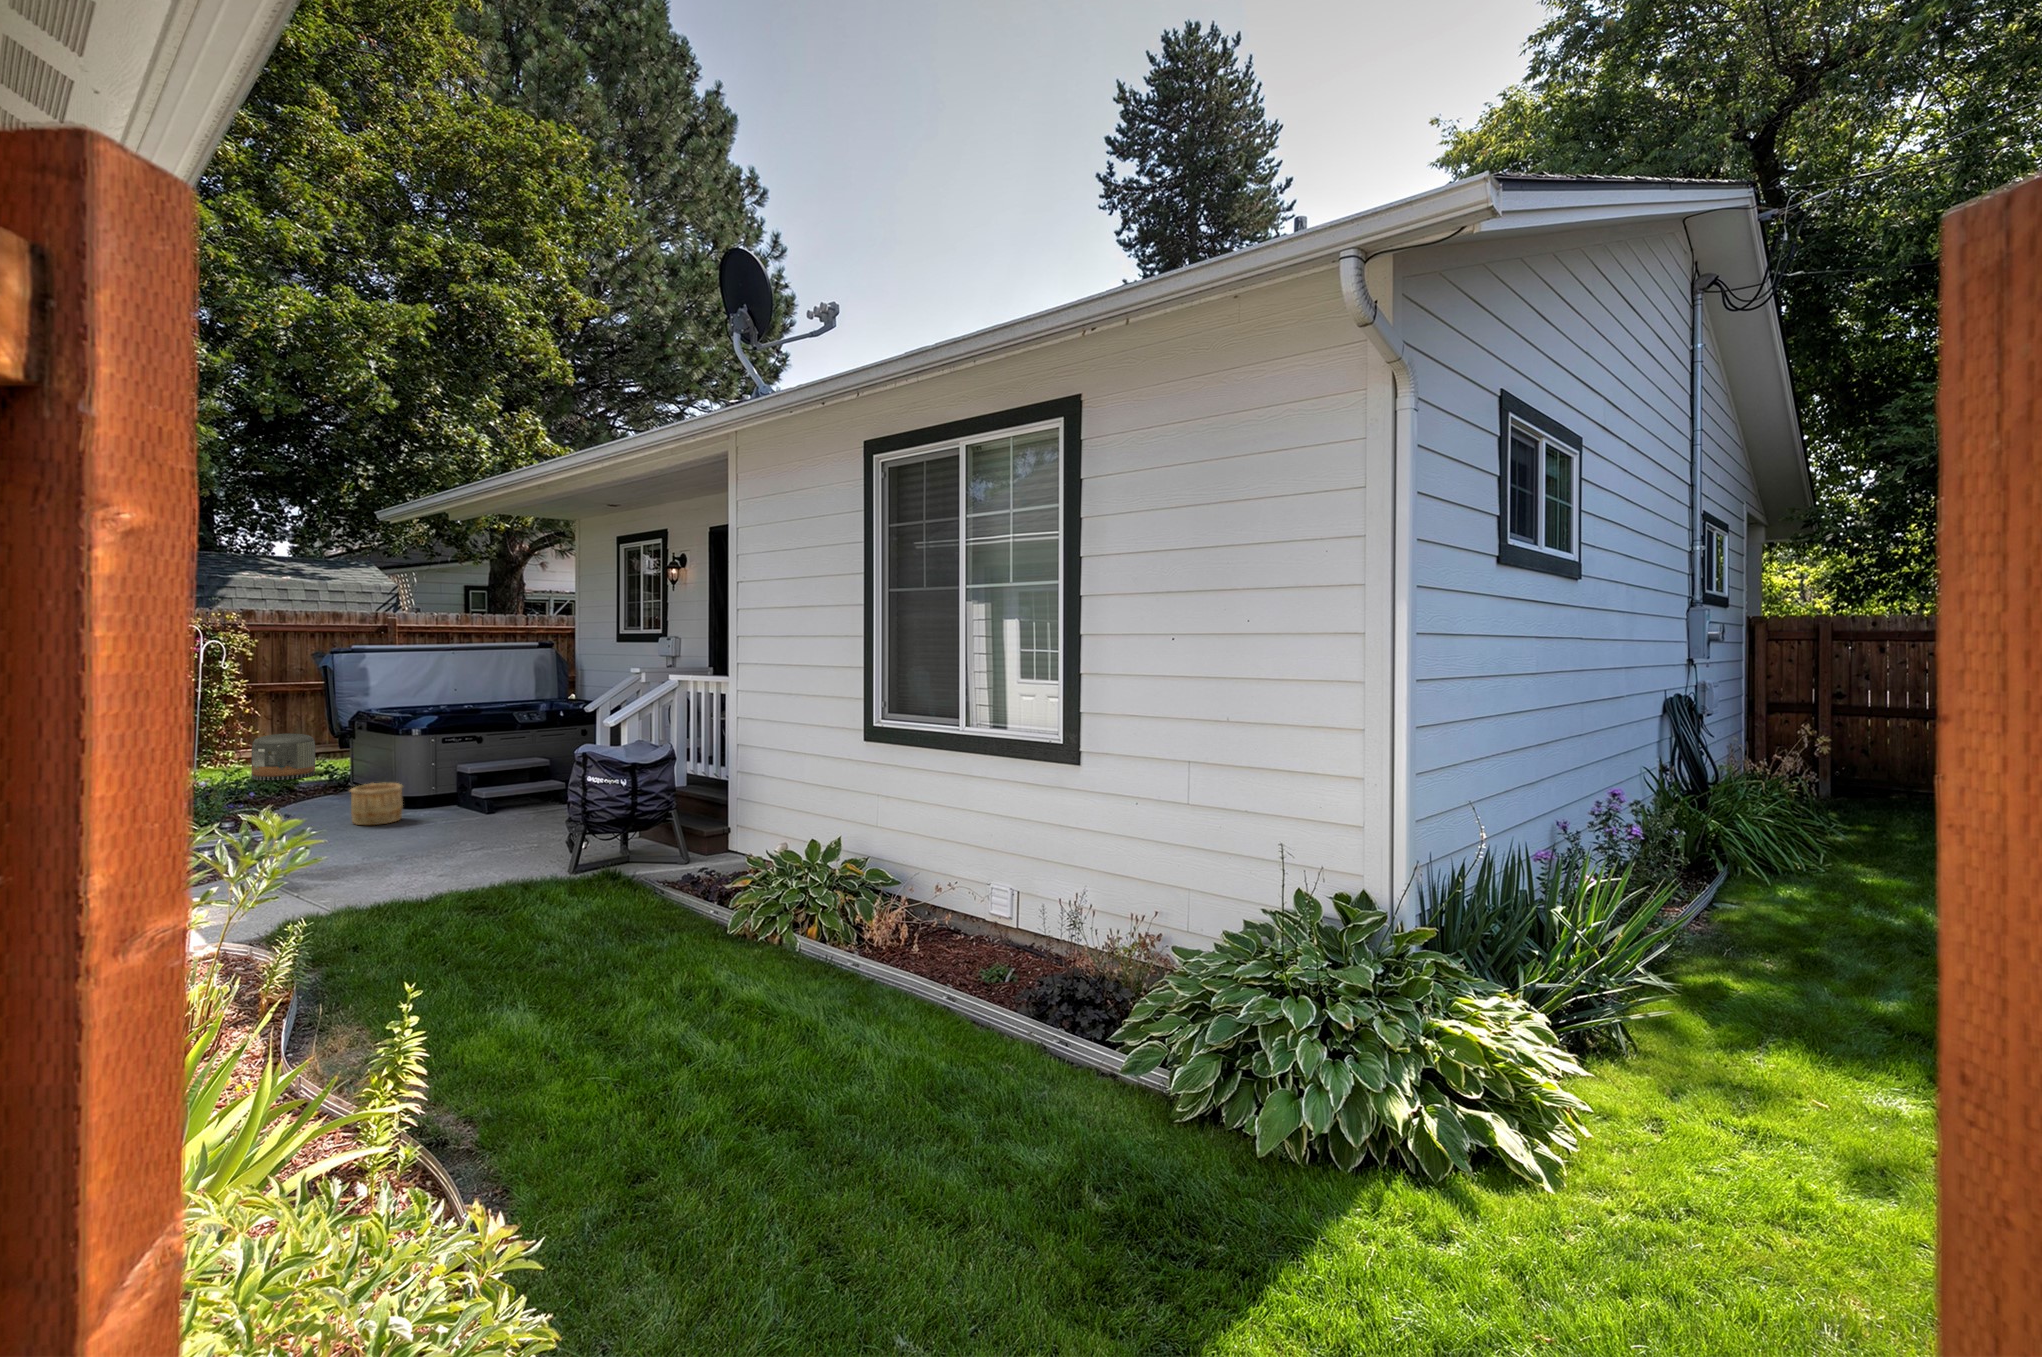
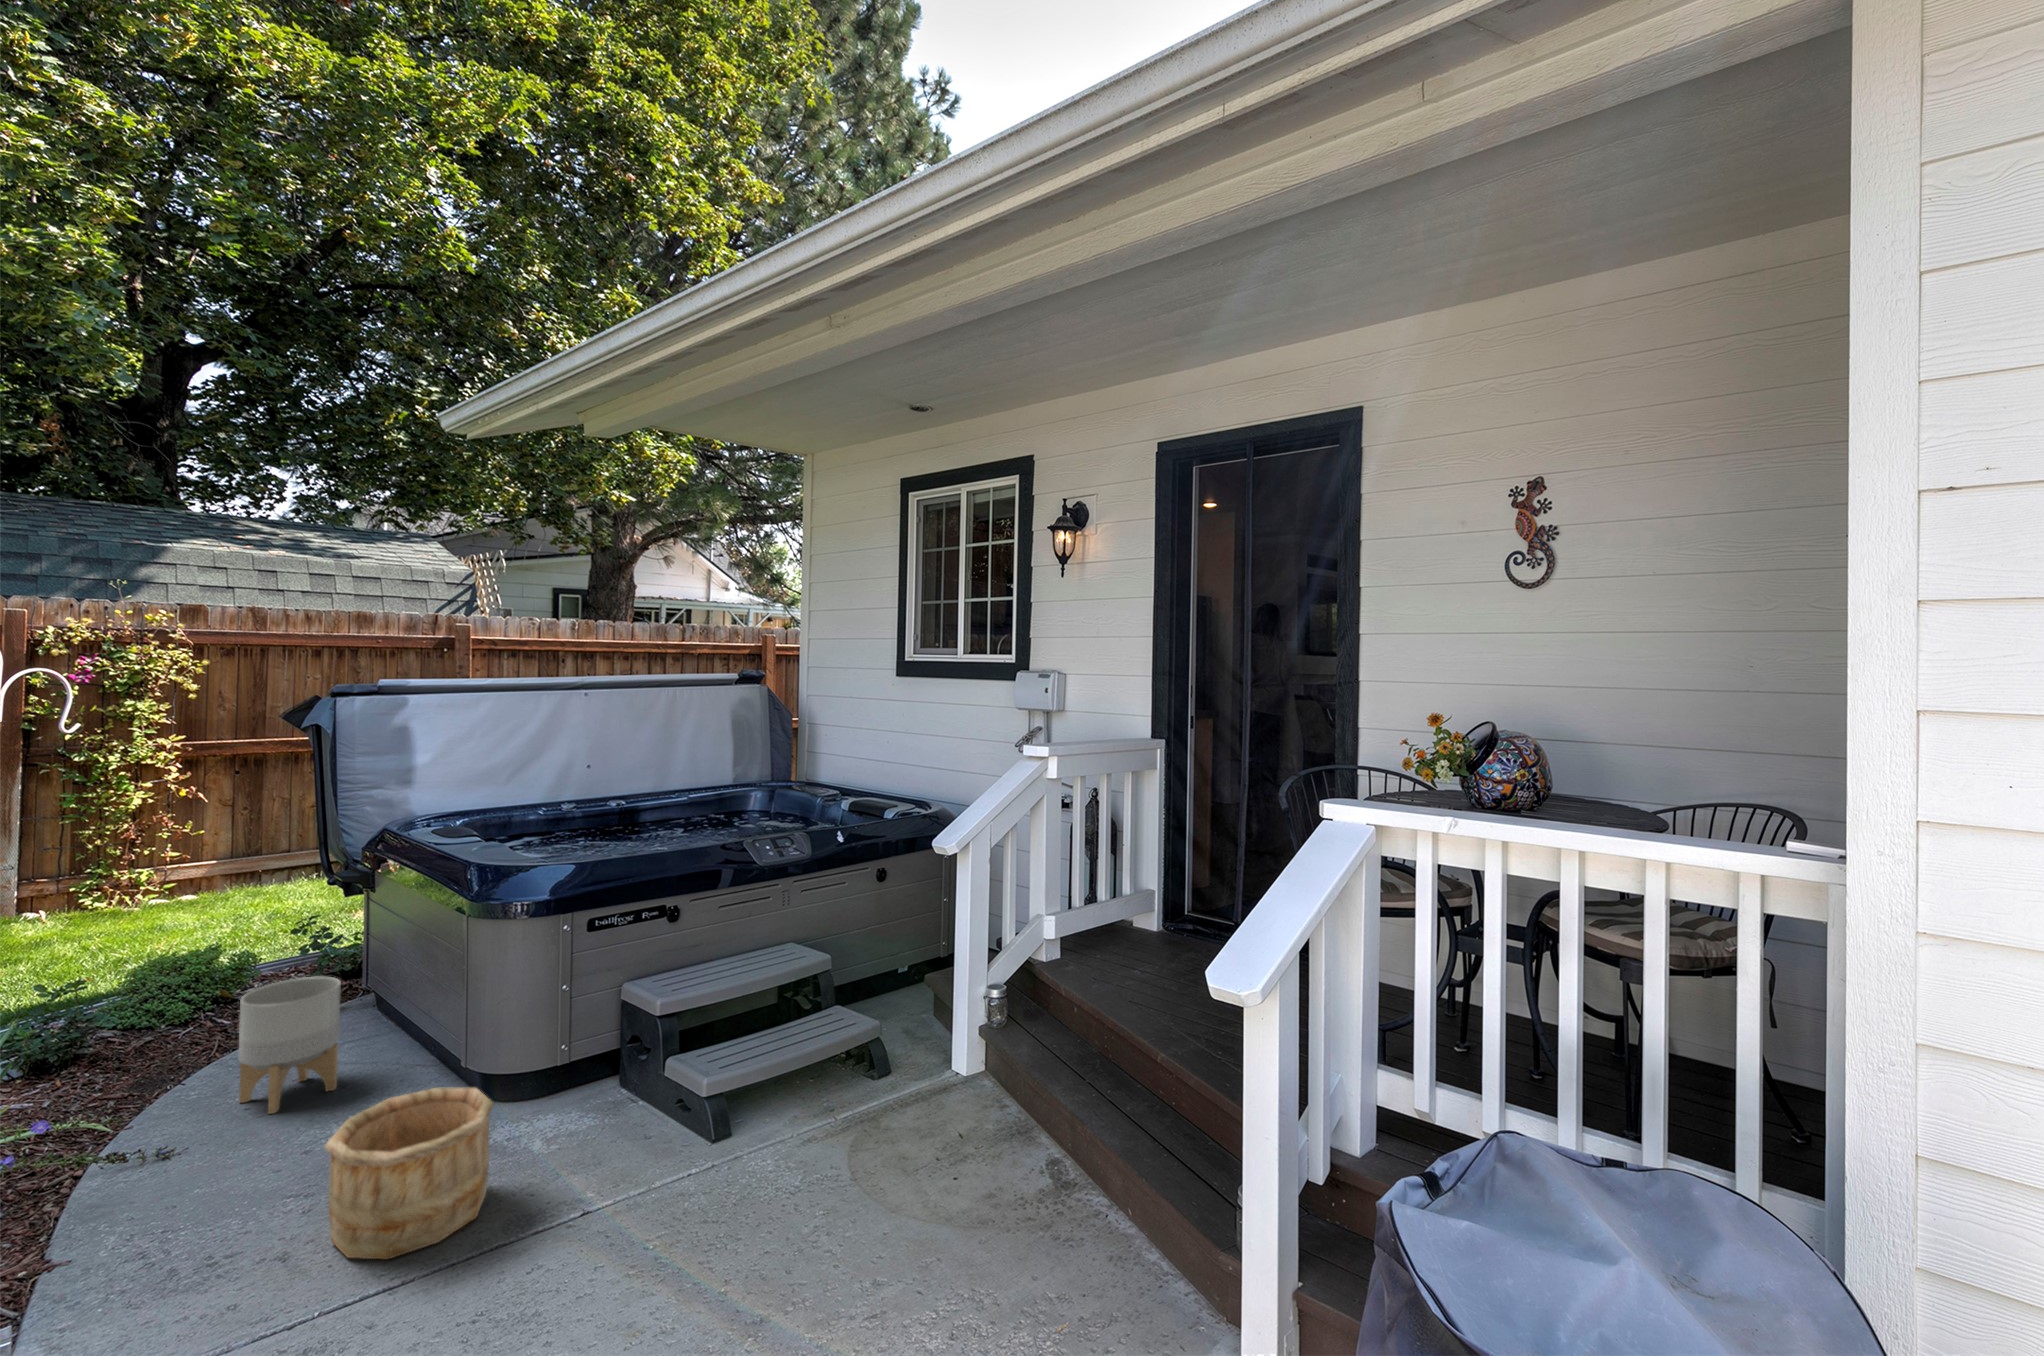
pouf: present [251,733,315,780] -> none [147,858,296,969]
planter: none [310,761,346,807] -> present [239,976,341,1114]

